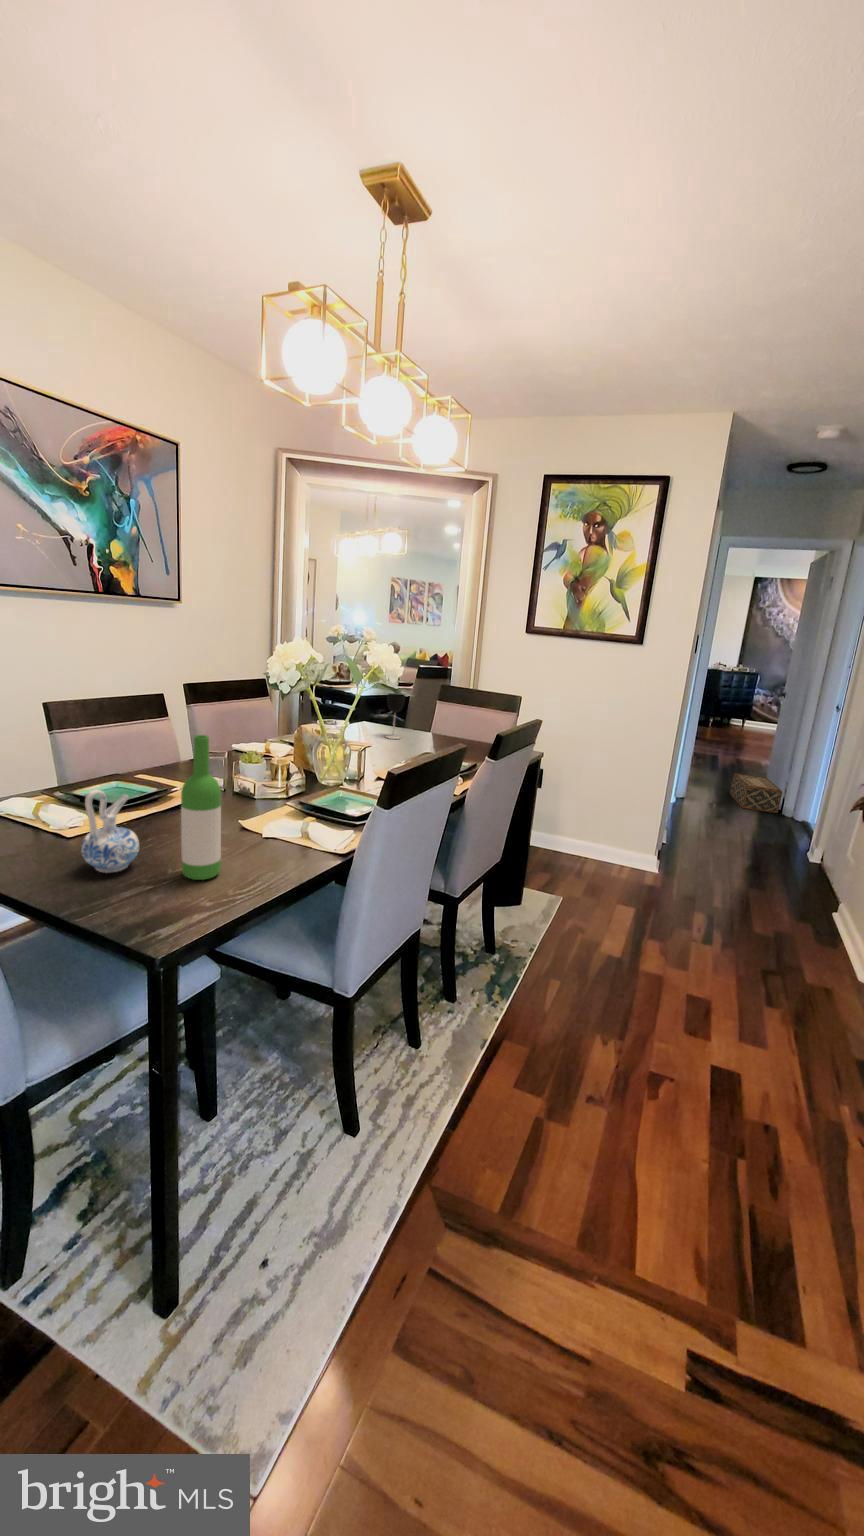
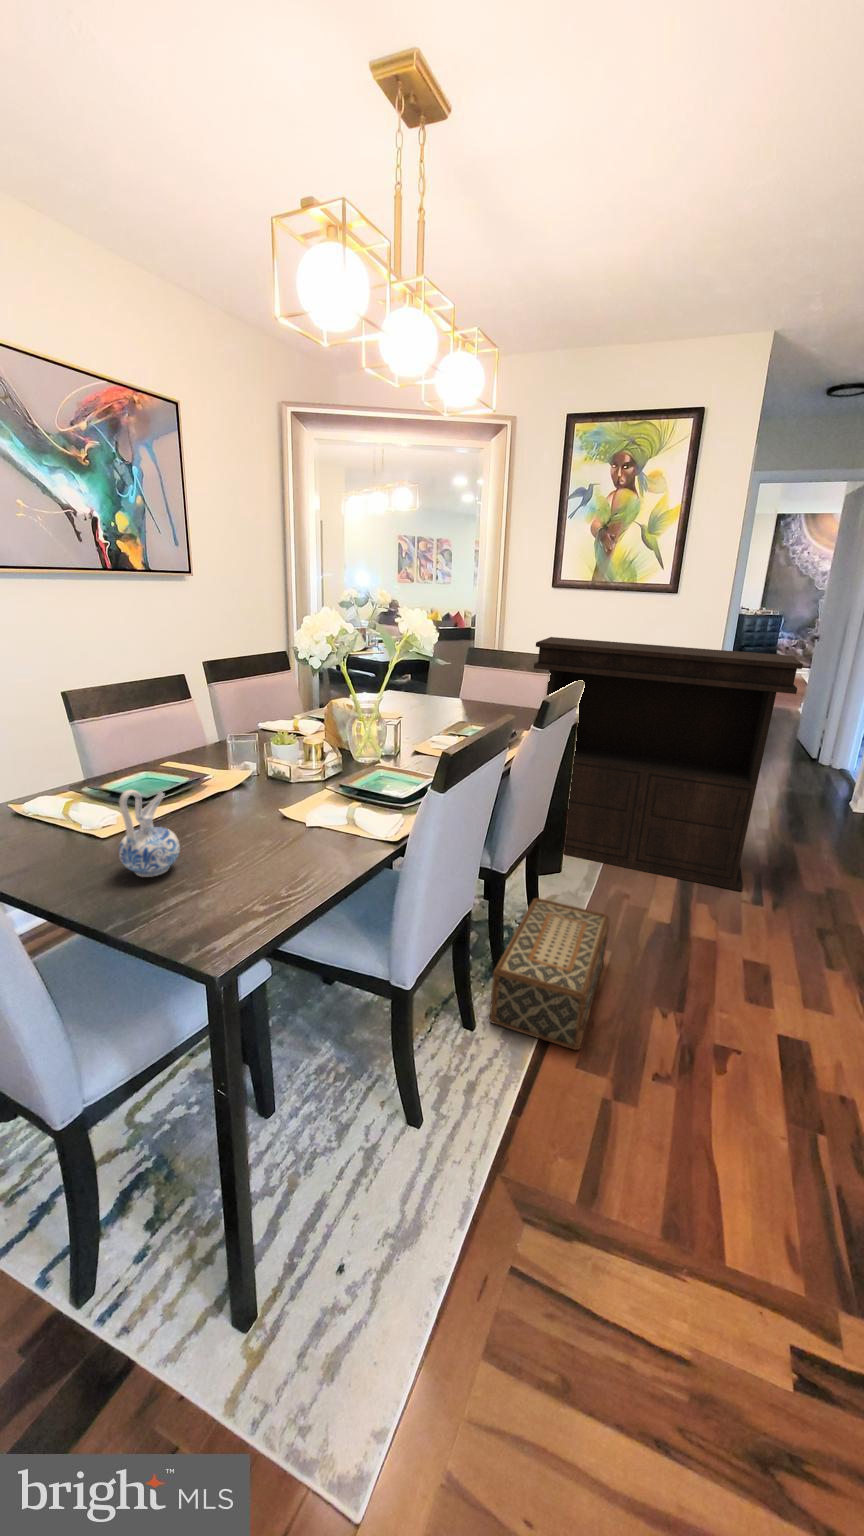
console table: none [489,678,751,930] -> present [534,637,803,891]
wine glass: present [386,693,405,739] -> none [414,660,433,708]
wine bottle: present [181,735,221,880] -> none [222,724,268,880]
woven basket: present [730,773,782,813] -> present [490,898,610,1050]

